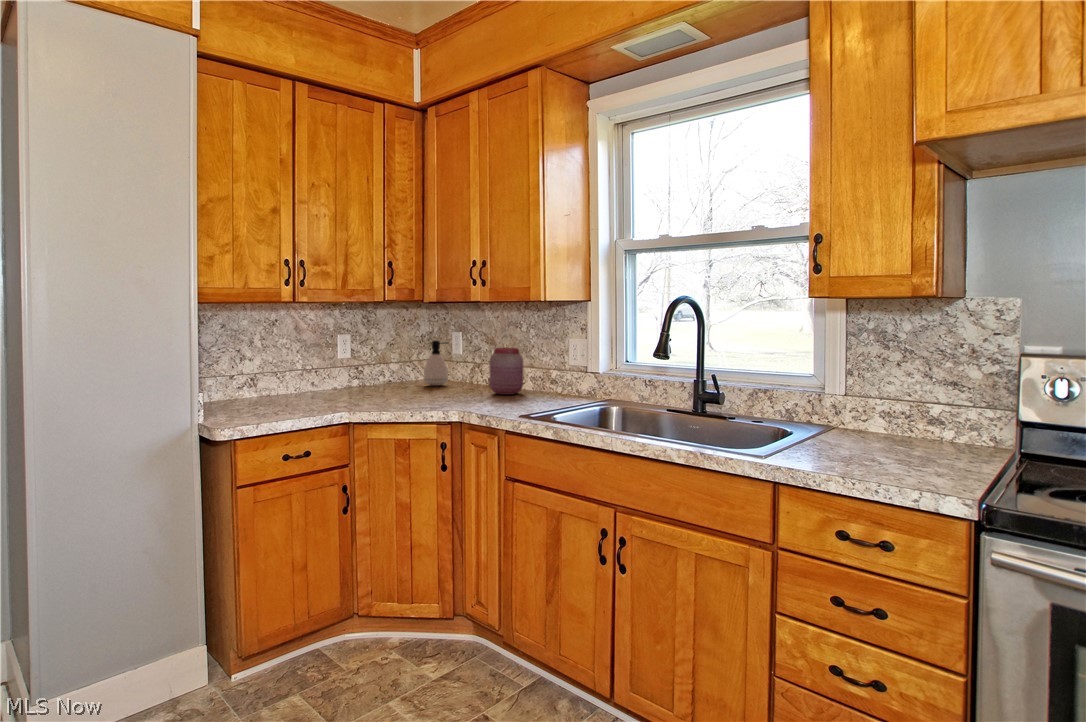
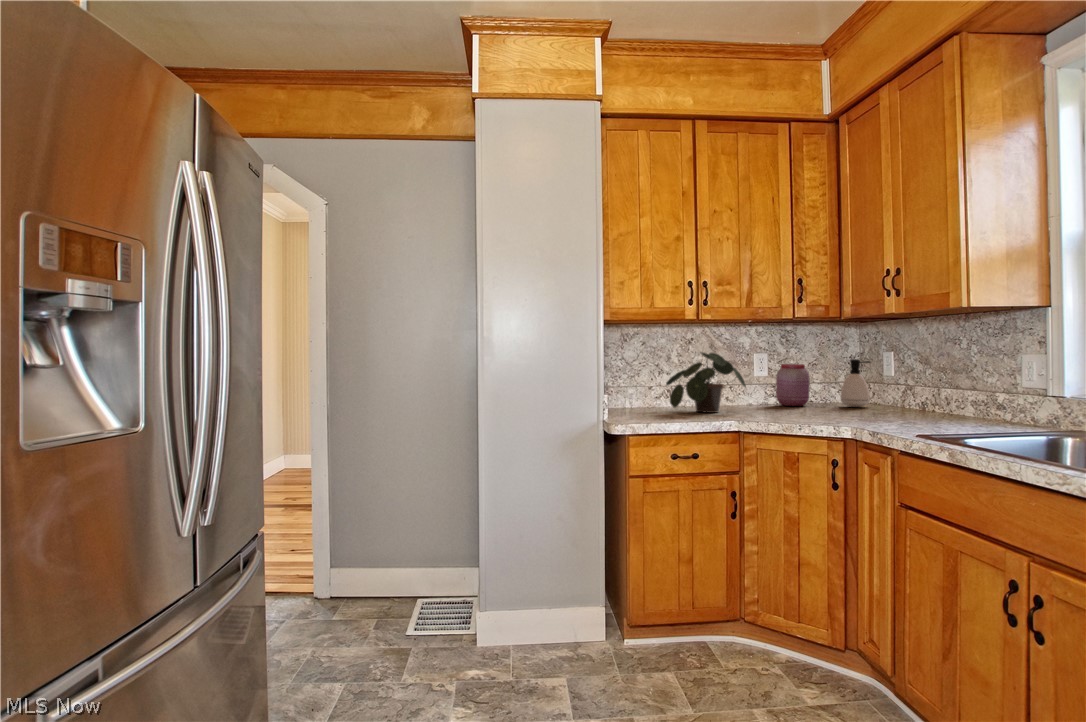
potted plant: none [250,337,344,404] -> present [666,352,746,413]
jar: present [489,348,523,395] -> present [776,364,809,406]

